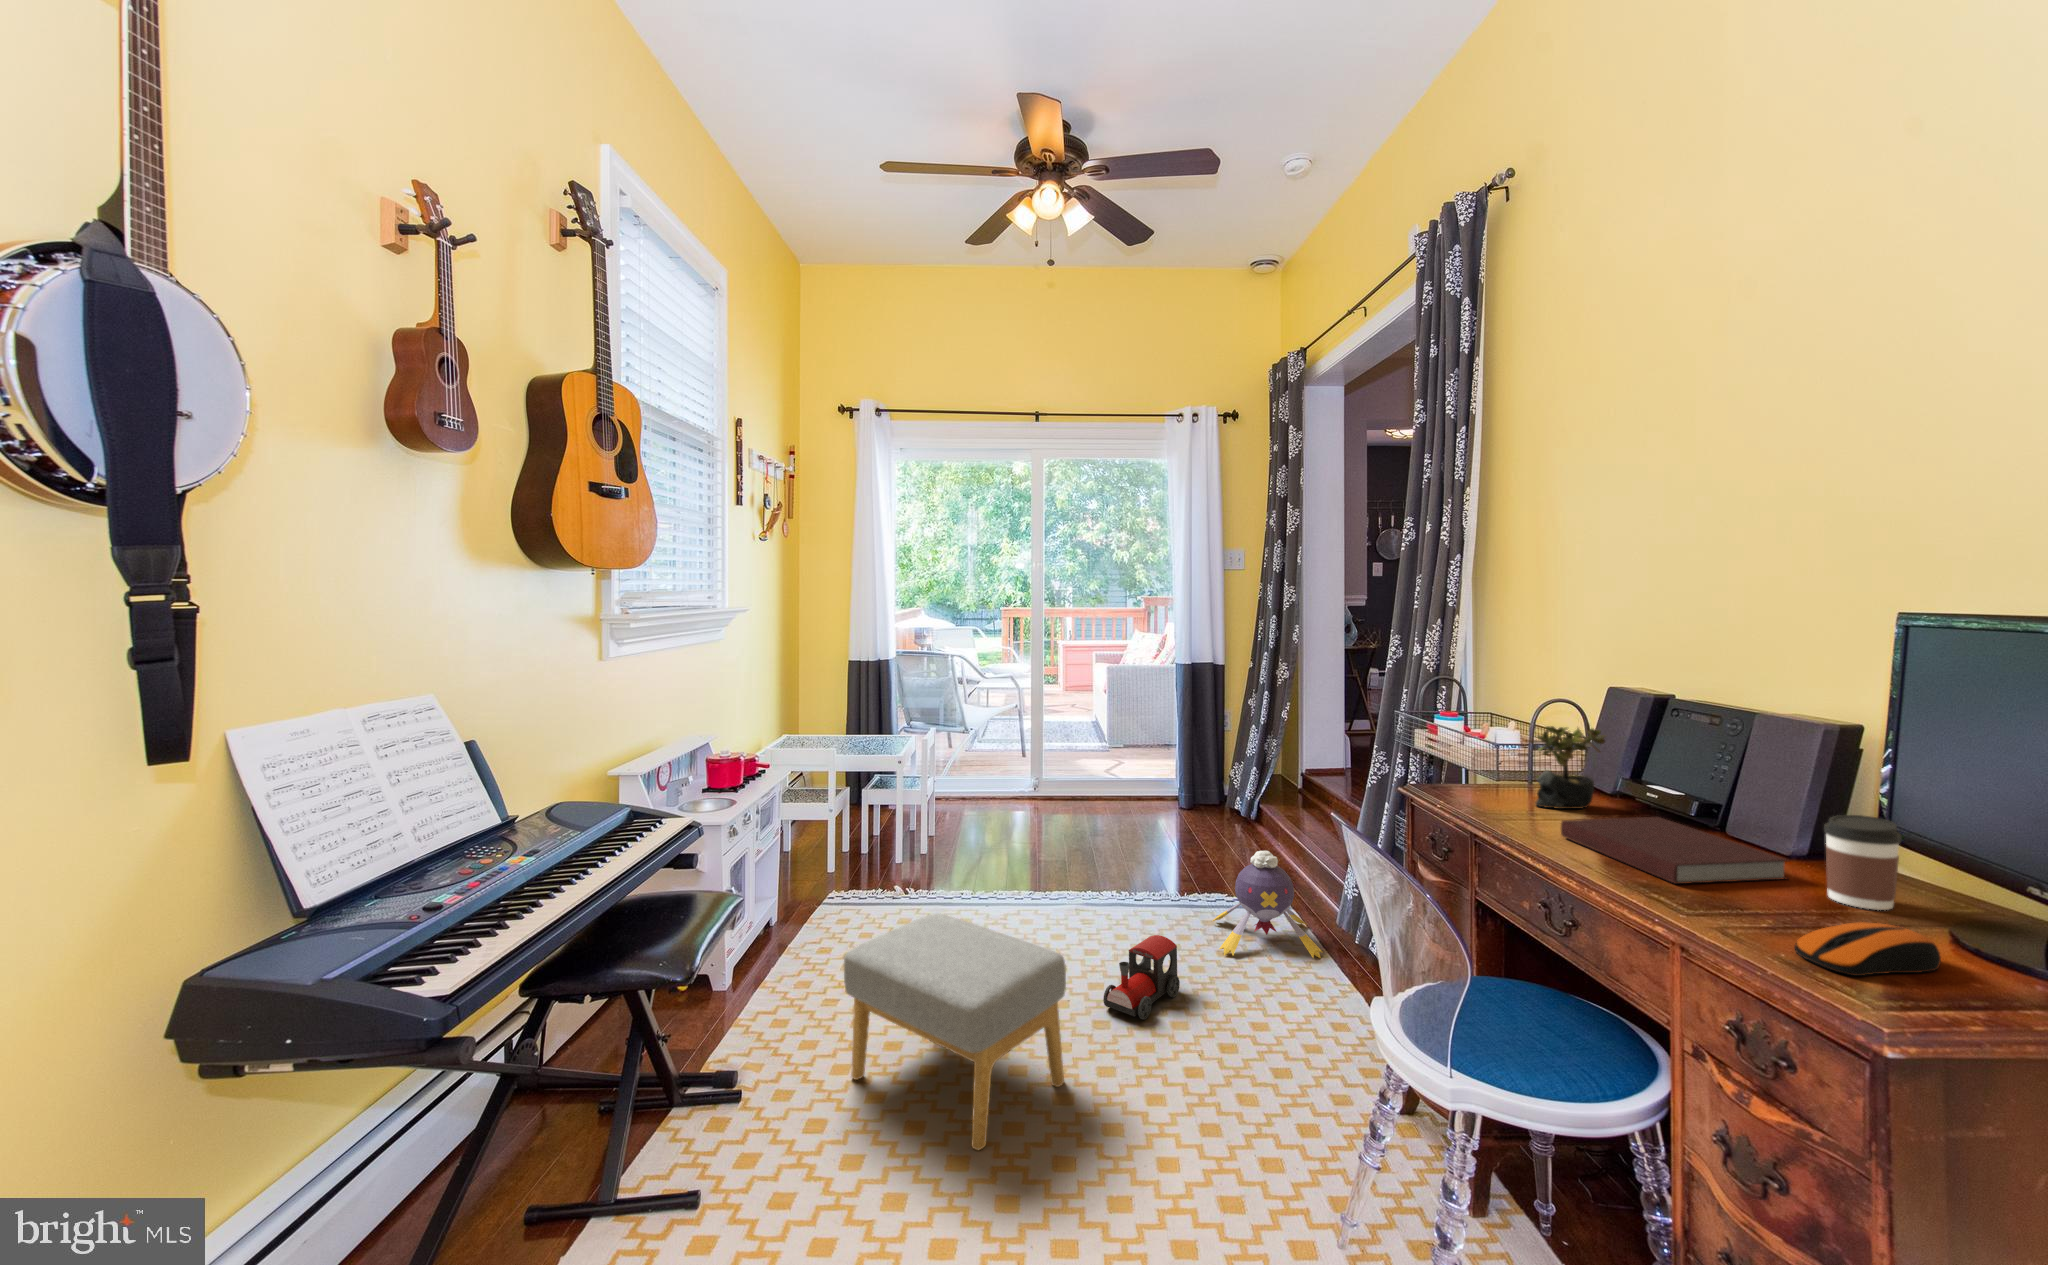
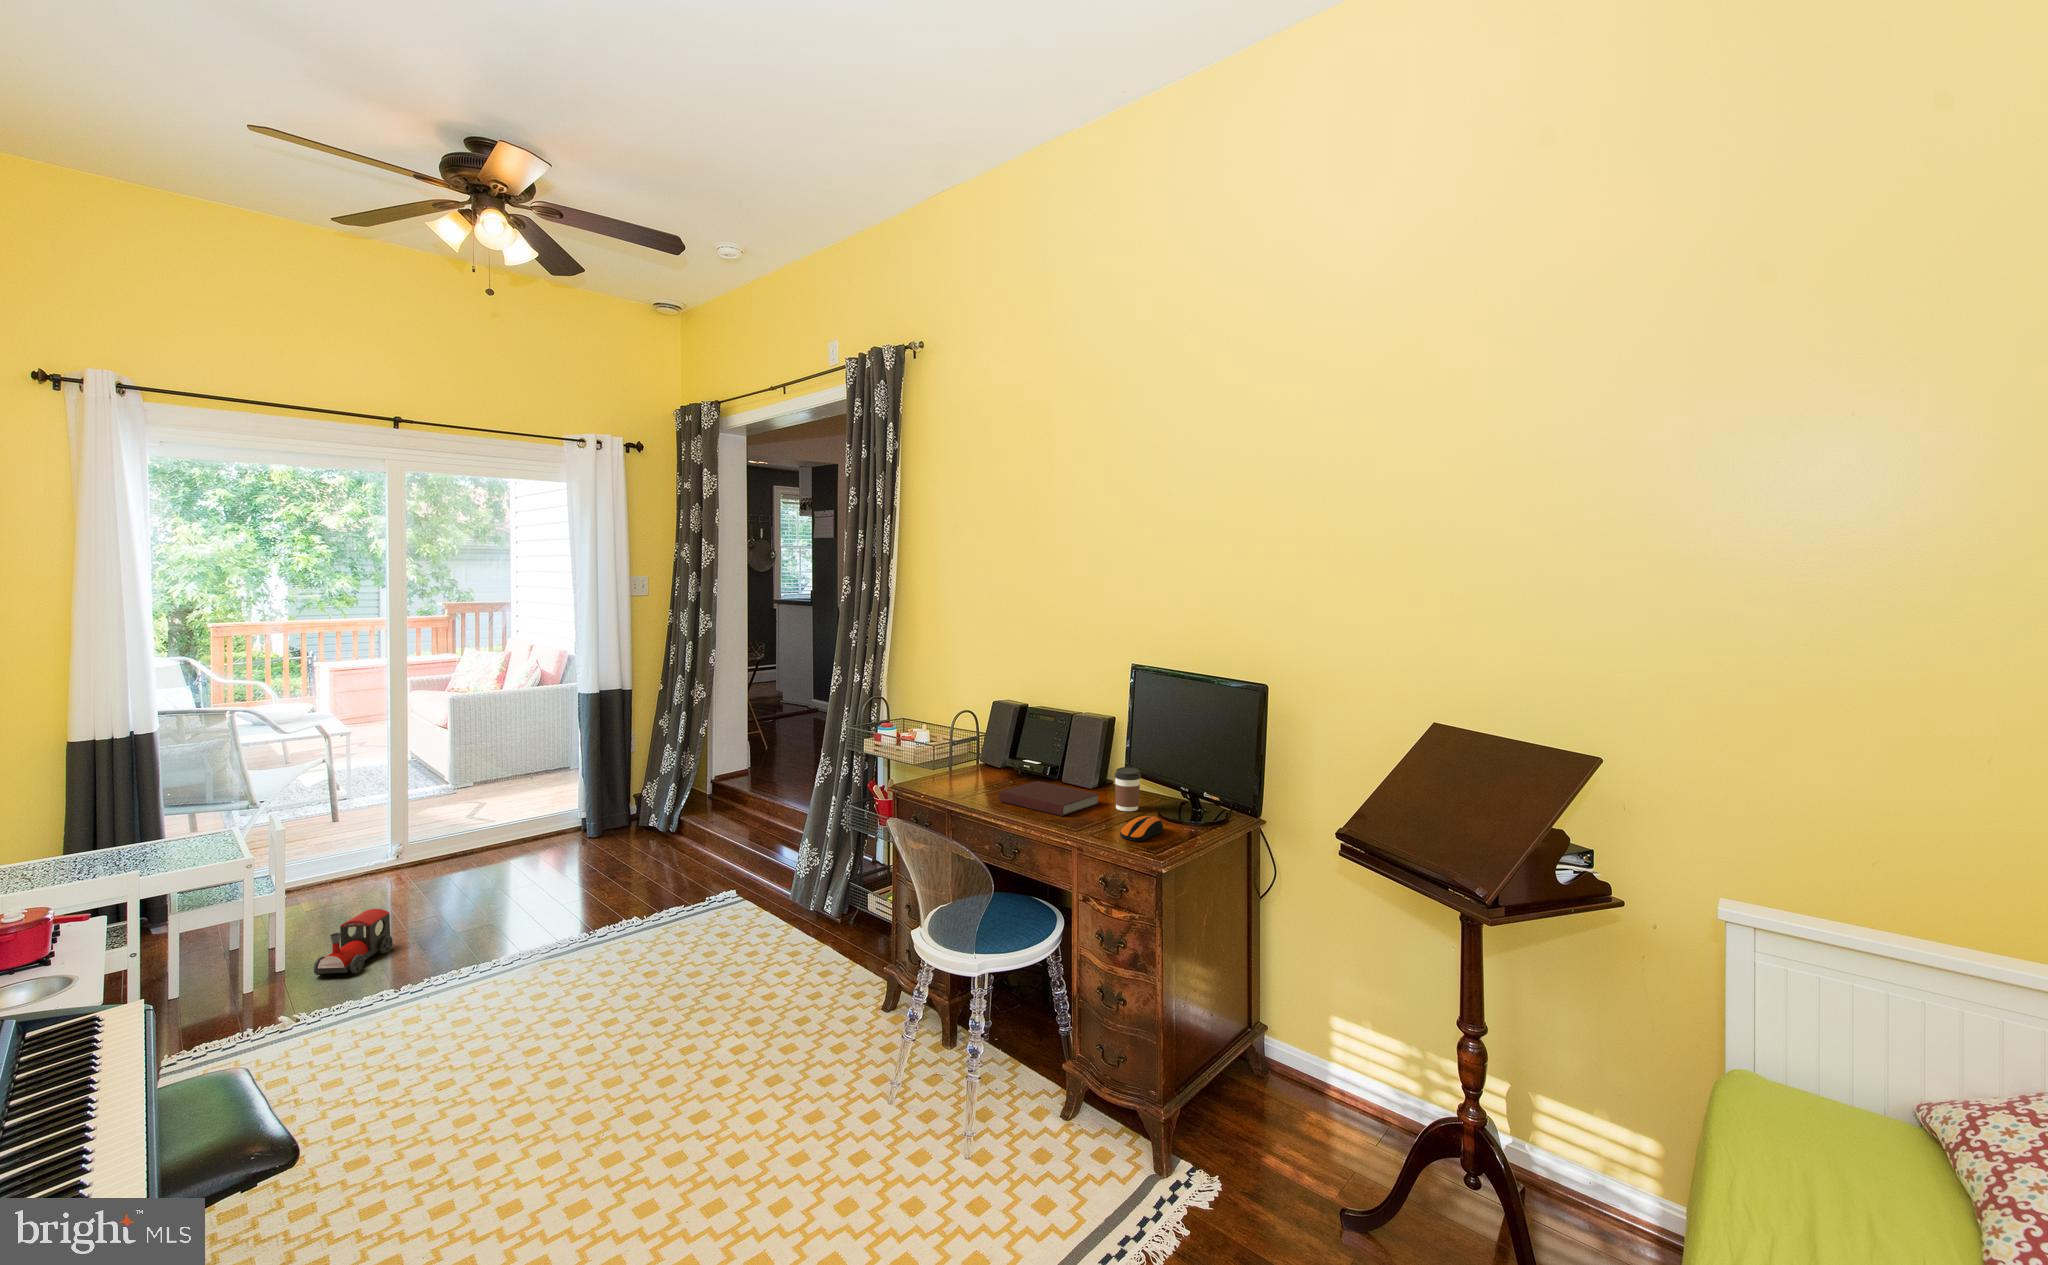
succulent plant: present [1529,724,1605,809] -> none [969,729,1007,785]
plush toy: present [1213,851,1323,958] -> none [686,856,791,956]
footstool: present [844,913,1066,1150] -> none [365,985,632,1201]
toy train: present [1103,935,1180,1020] -> present [314,909,393,975]

